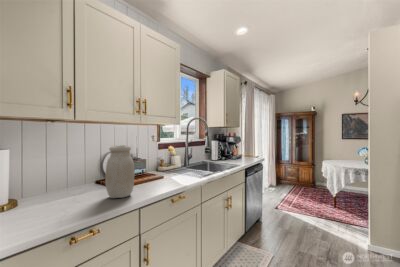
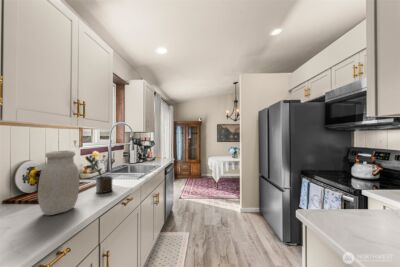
potted plant: none [146,150,170,187] -> present [85,155,112,193]

